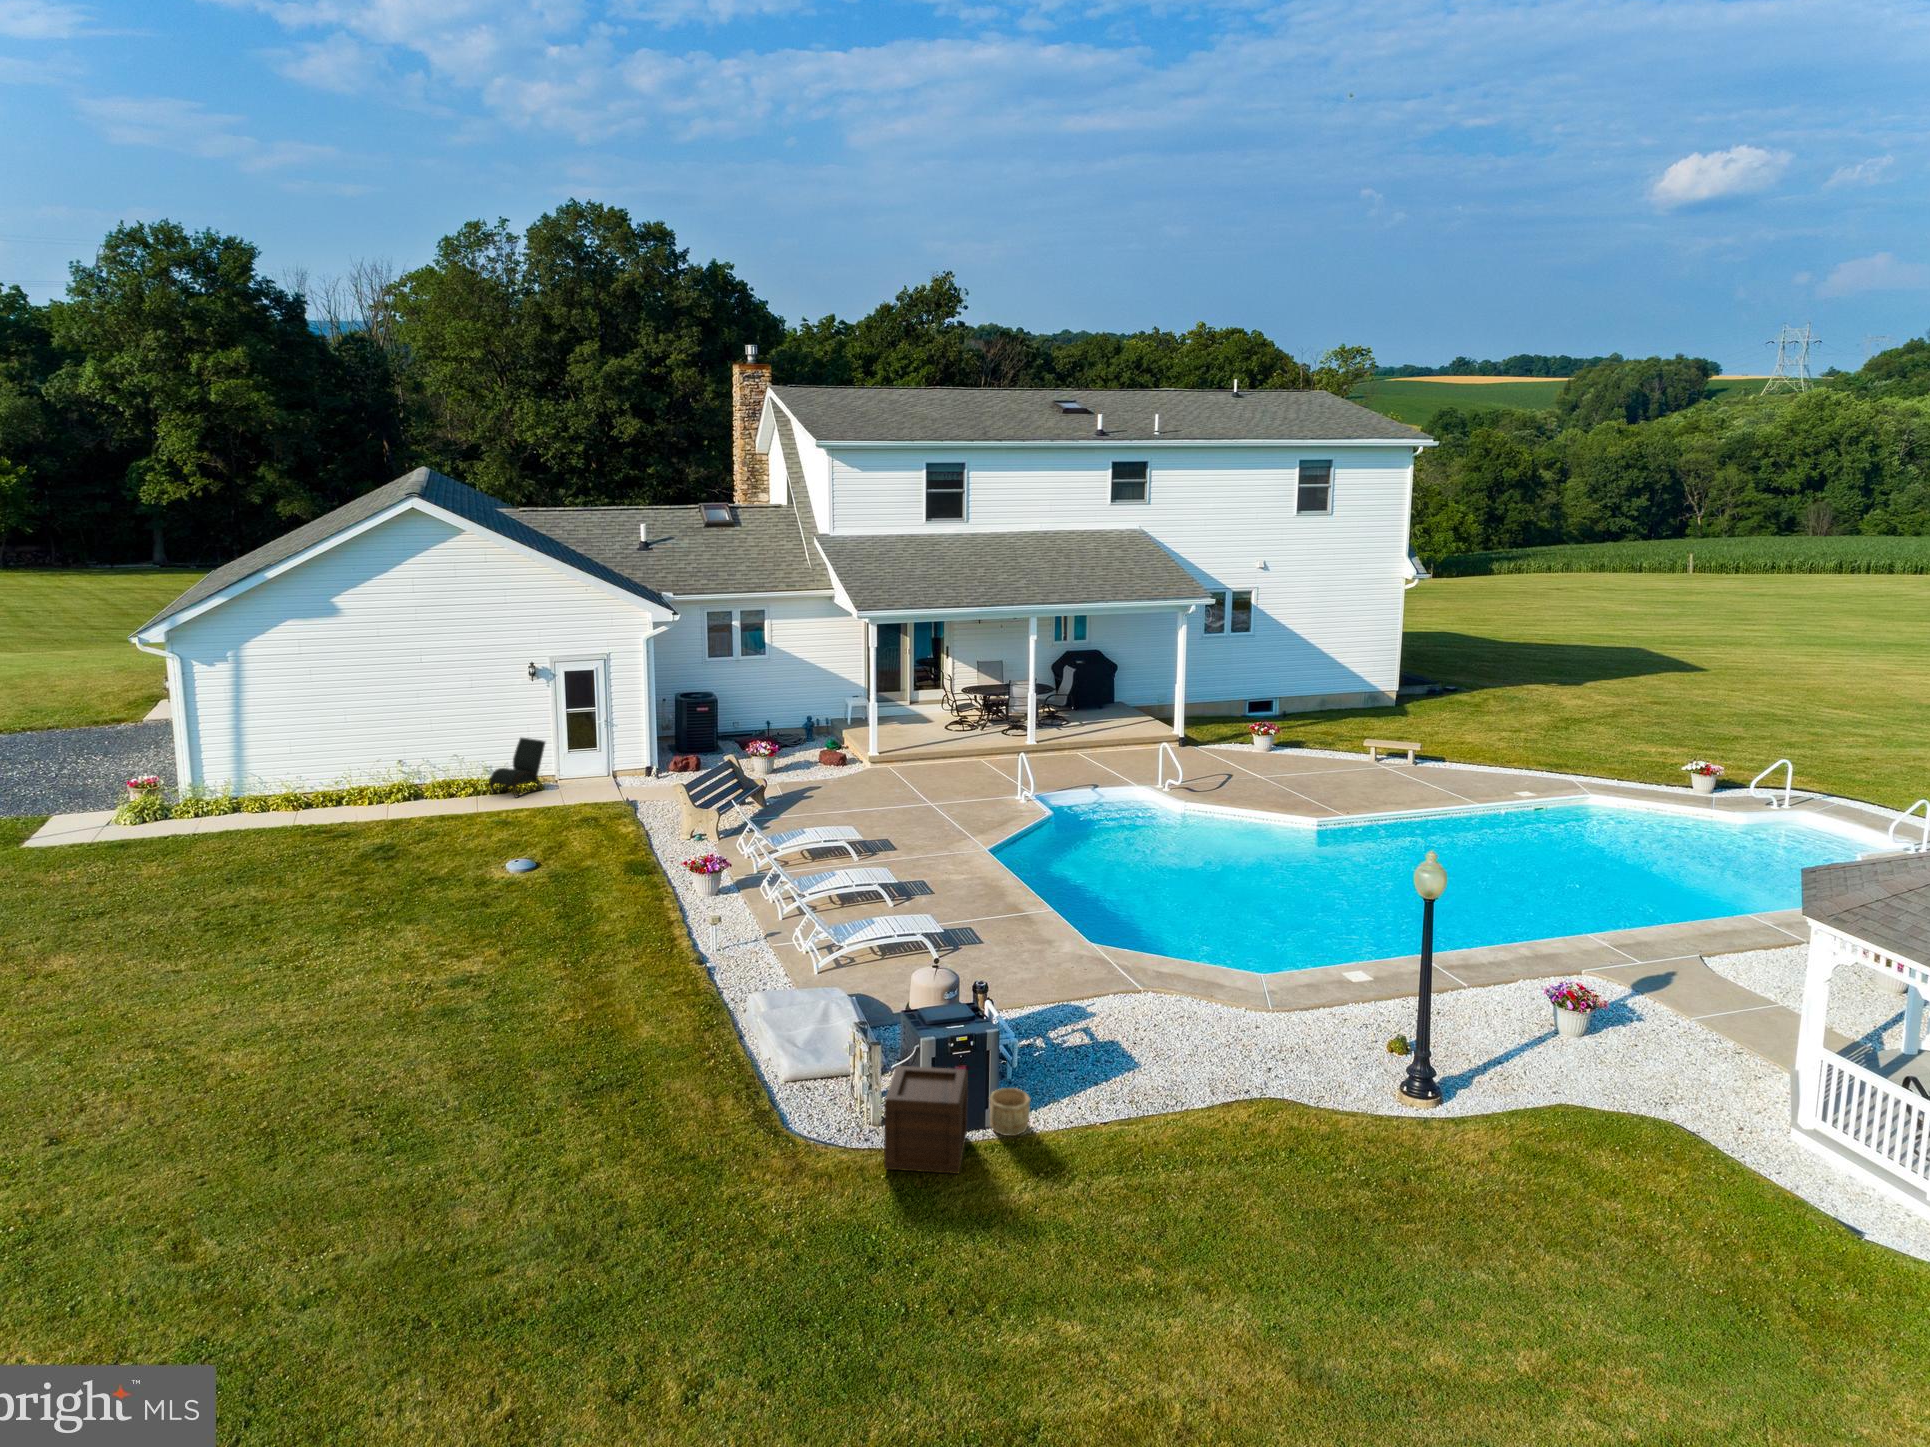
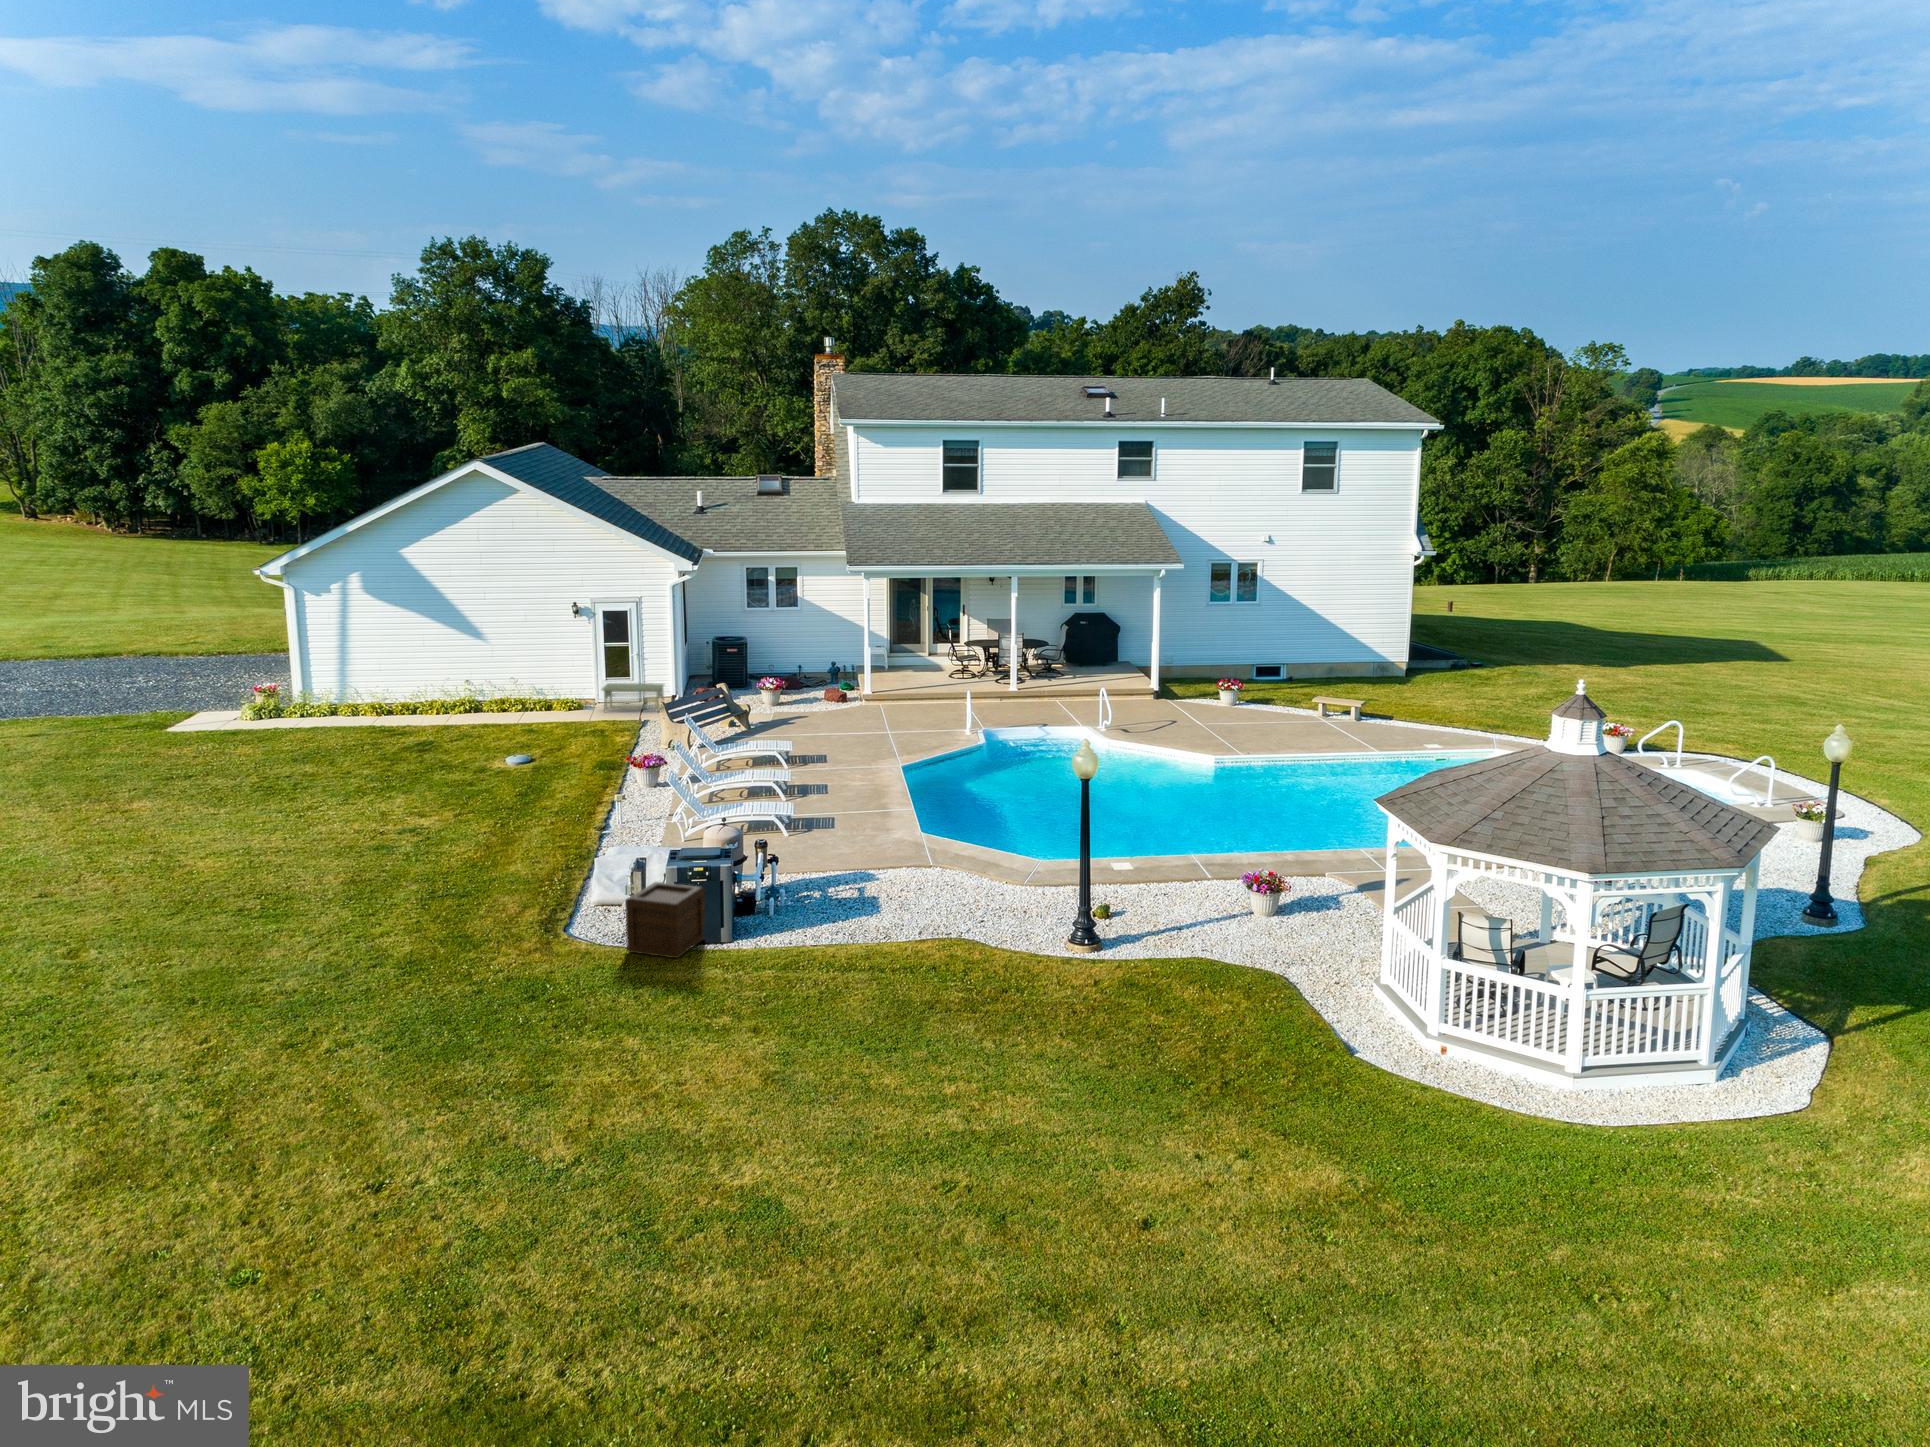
lounge chair: present [489,738,545,798] -> none [533,666,582,714]
storage bench: none [574,753,644,792] -> present [602,683,664,712]
wooden bucket: present [990,1088,1031,1136] -> none [725,908,757,942]

